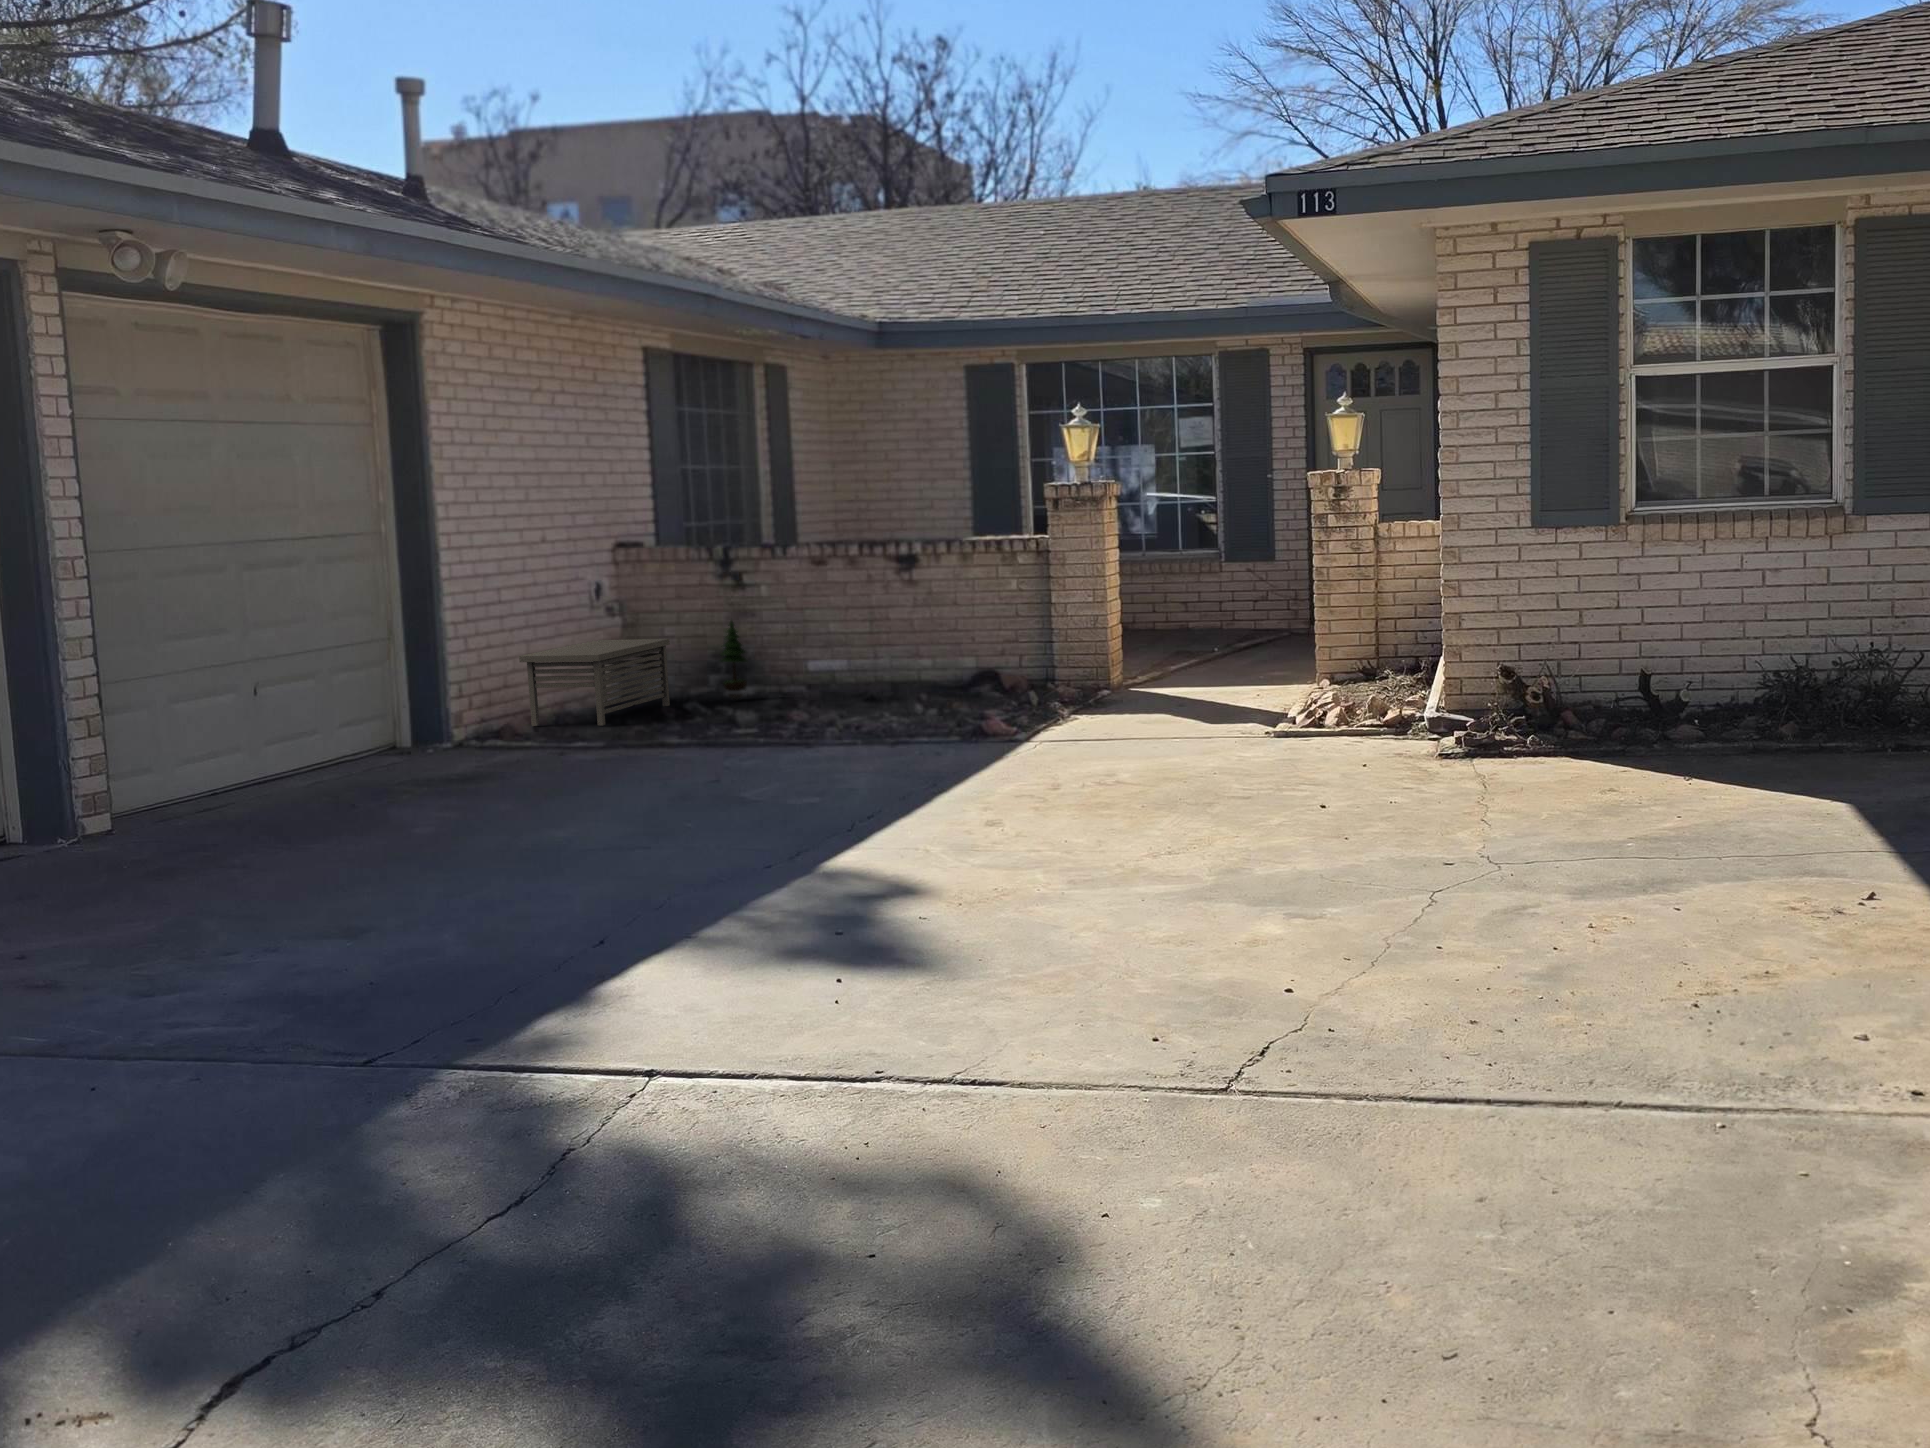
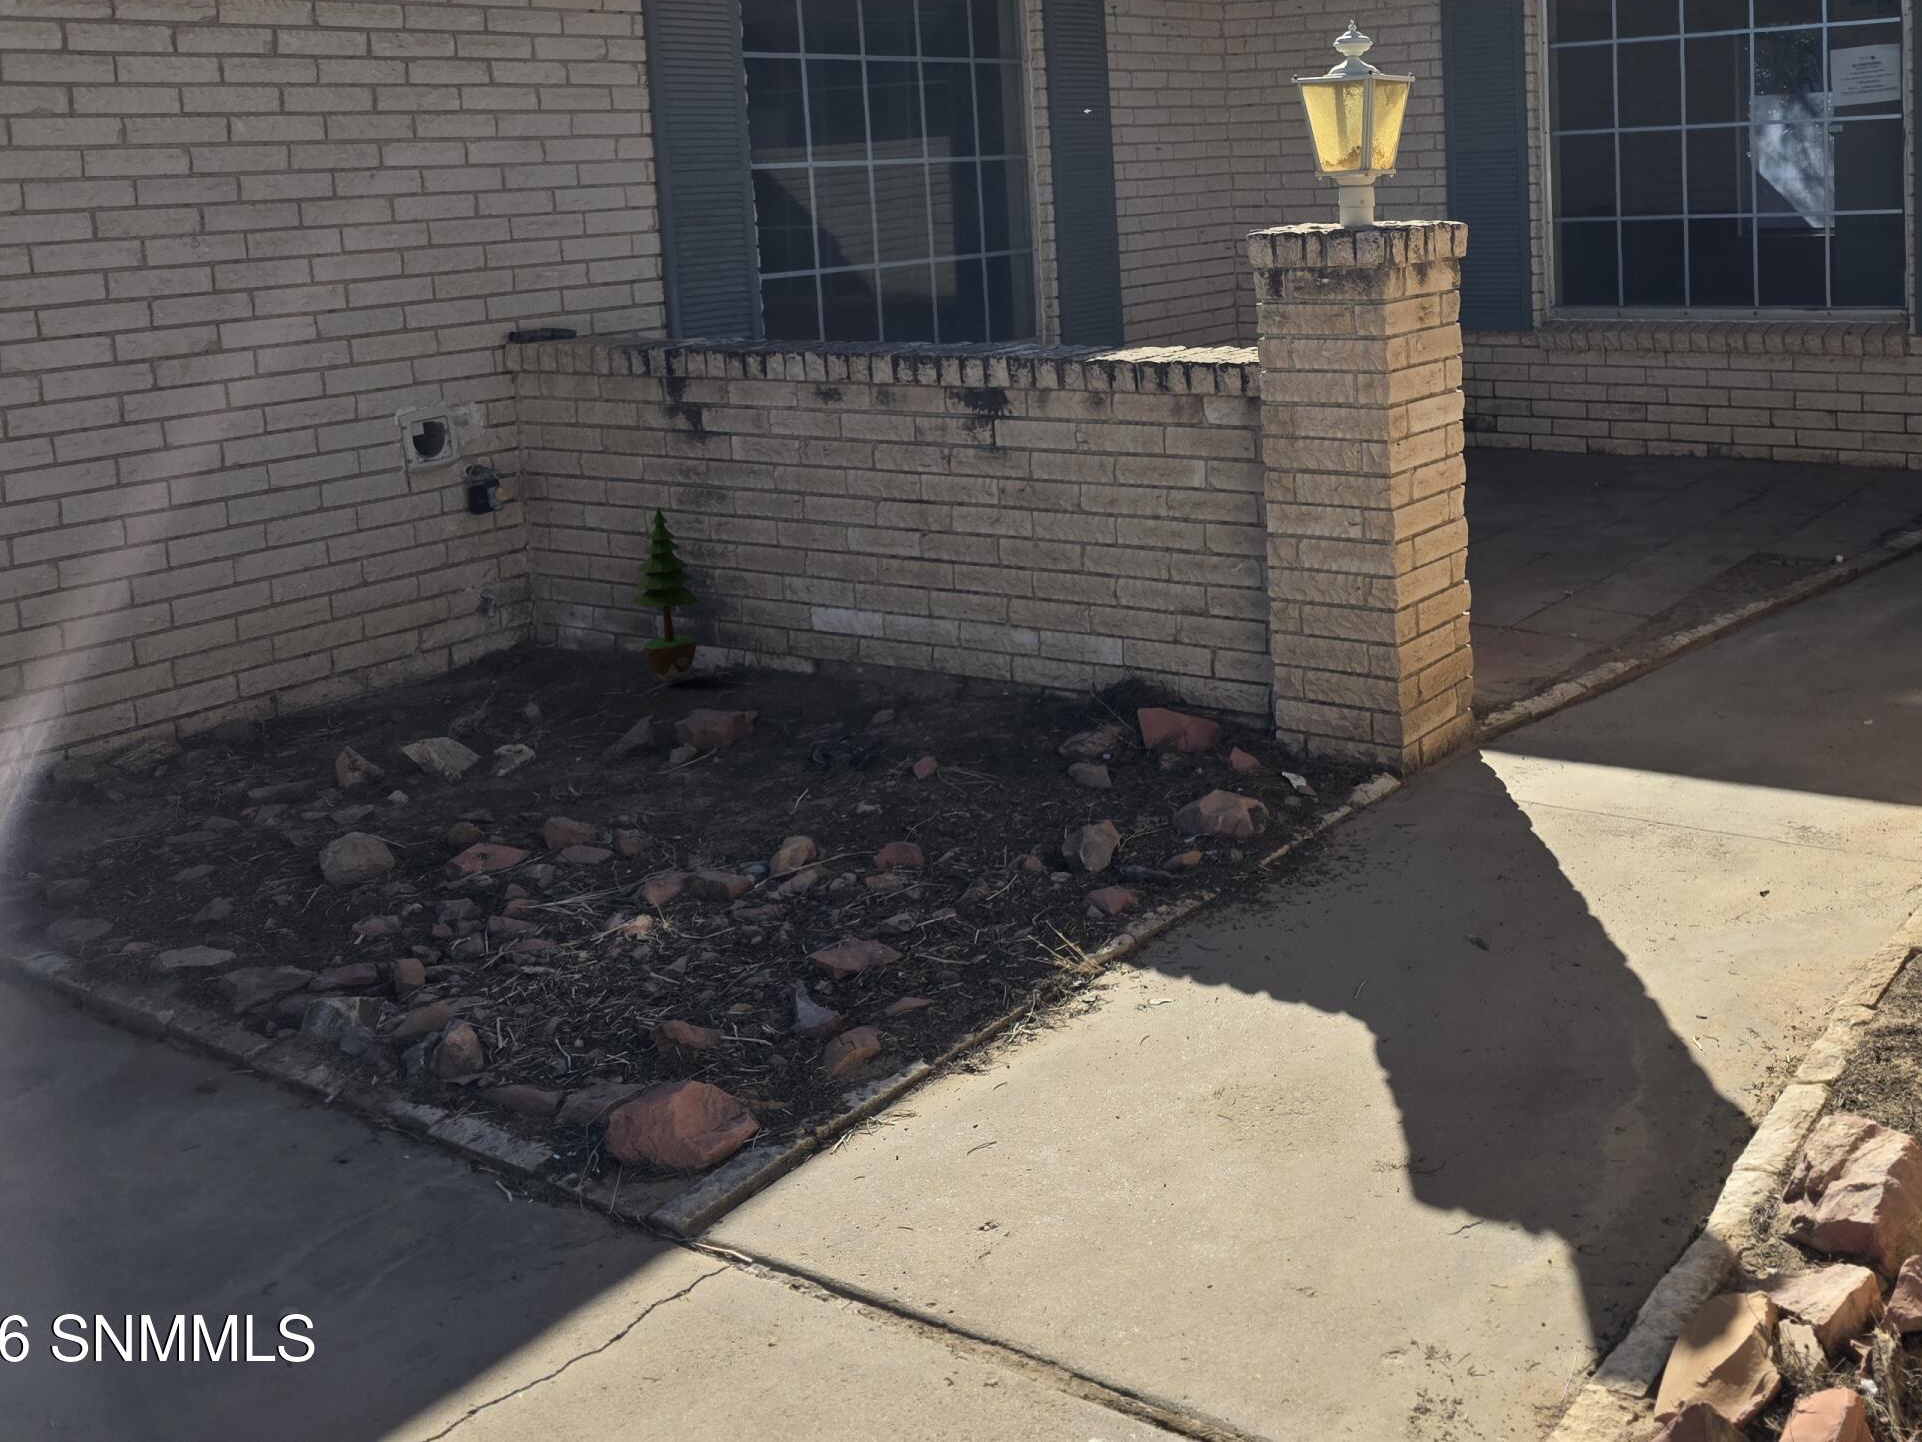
storage bench: present [519,639,670,726] -> none [96,535,537,785]

